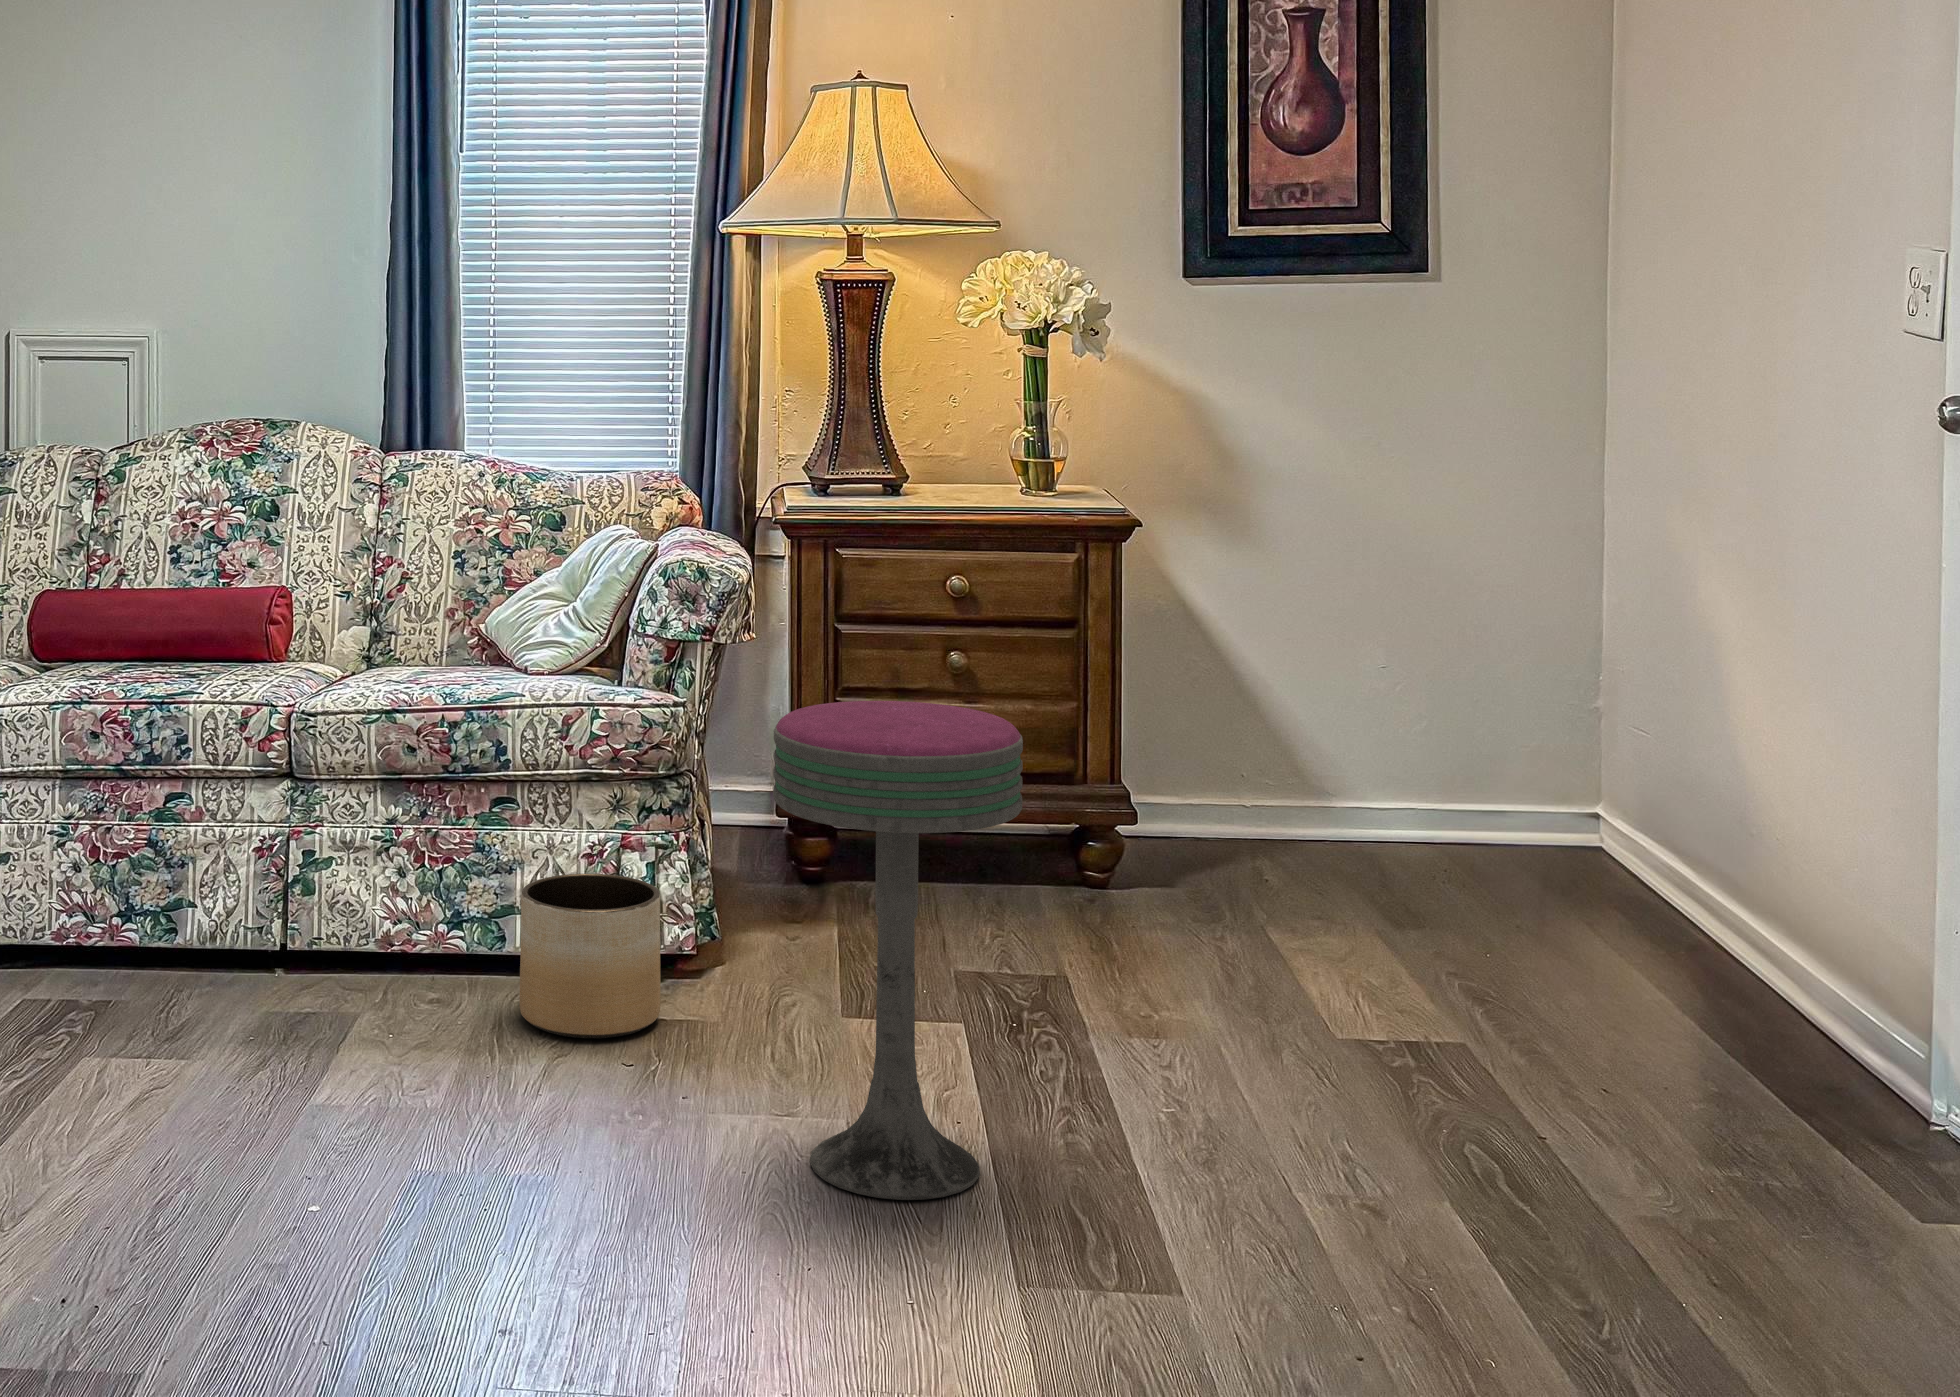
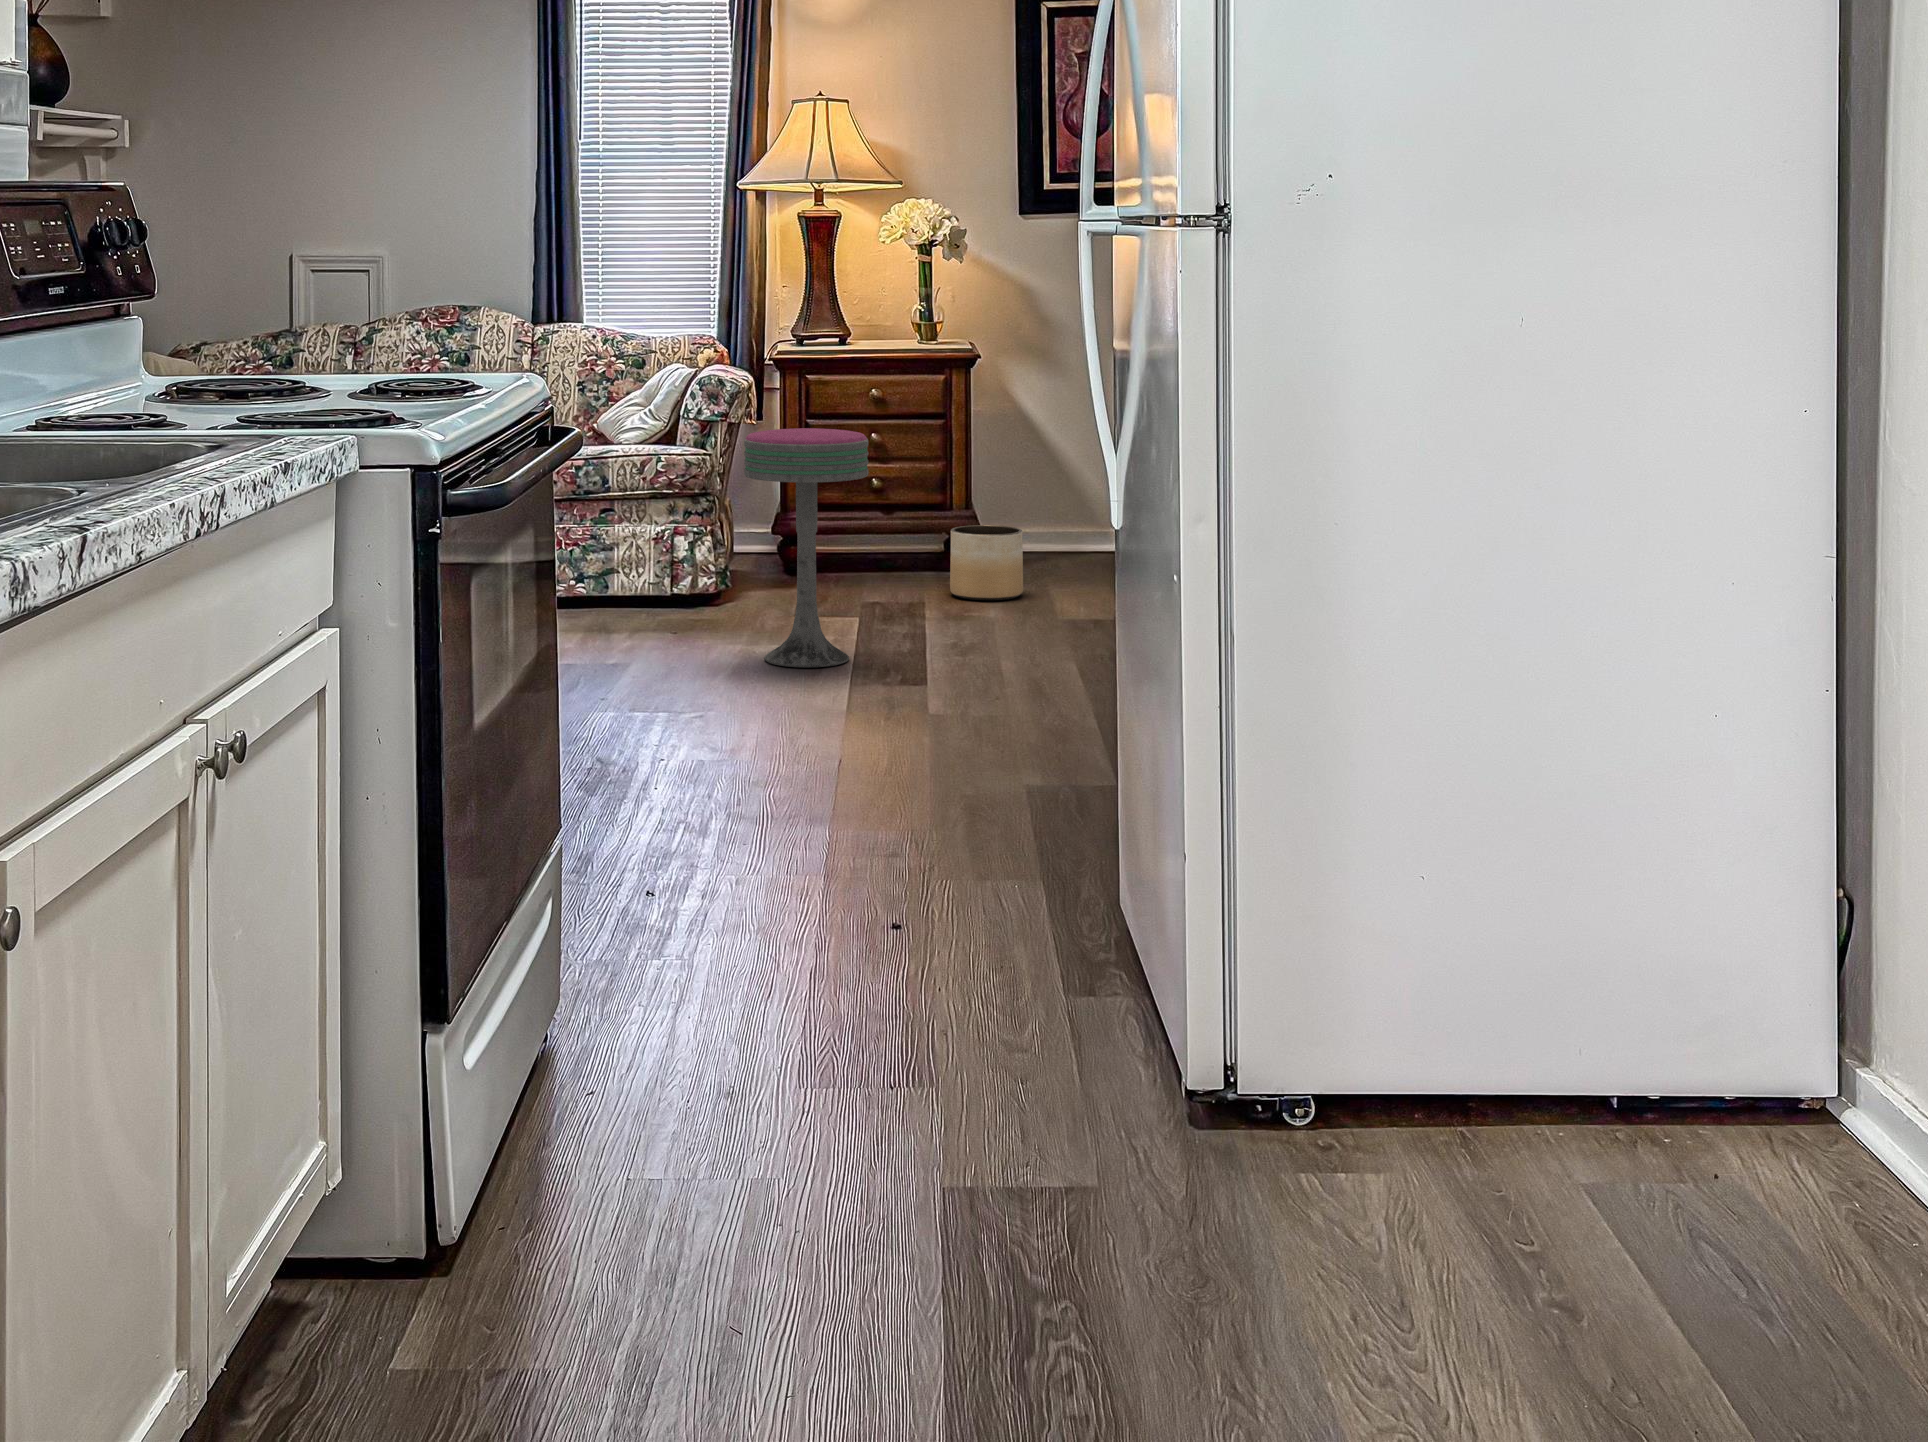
planter: present [520,874,661,1038] -> present [950,525,1023,600]

